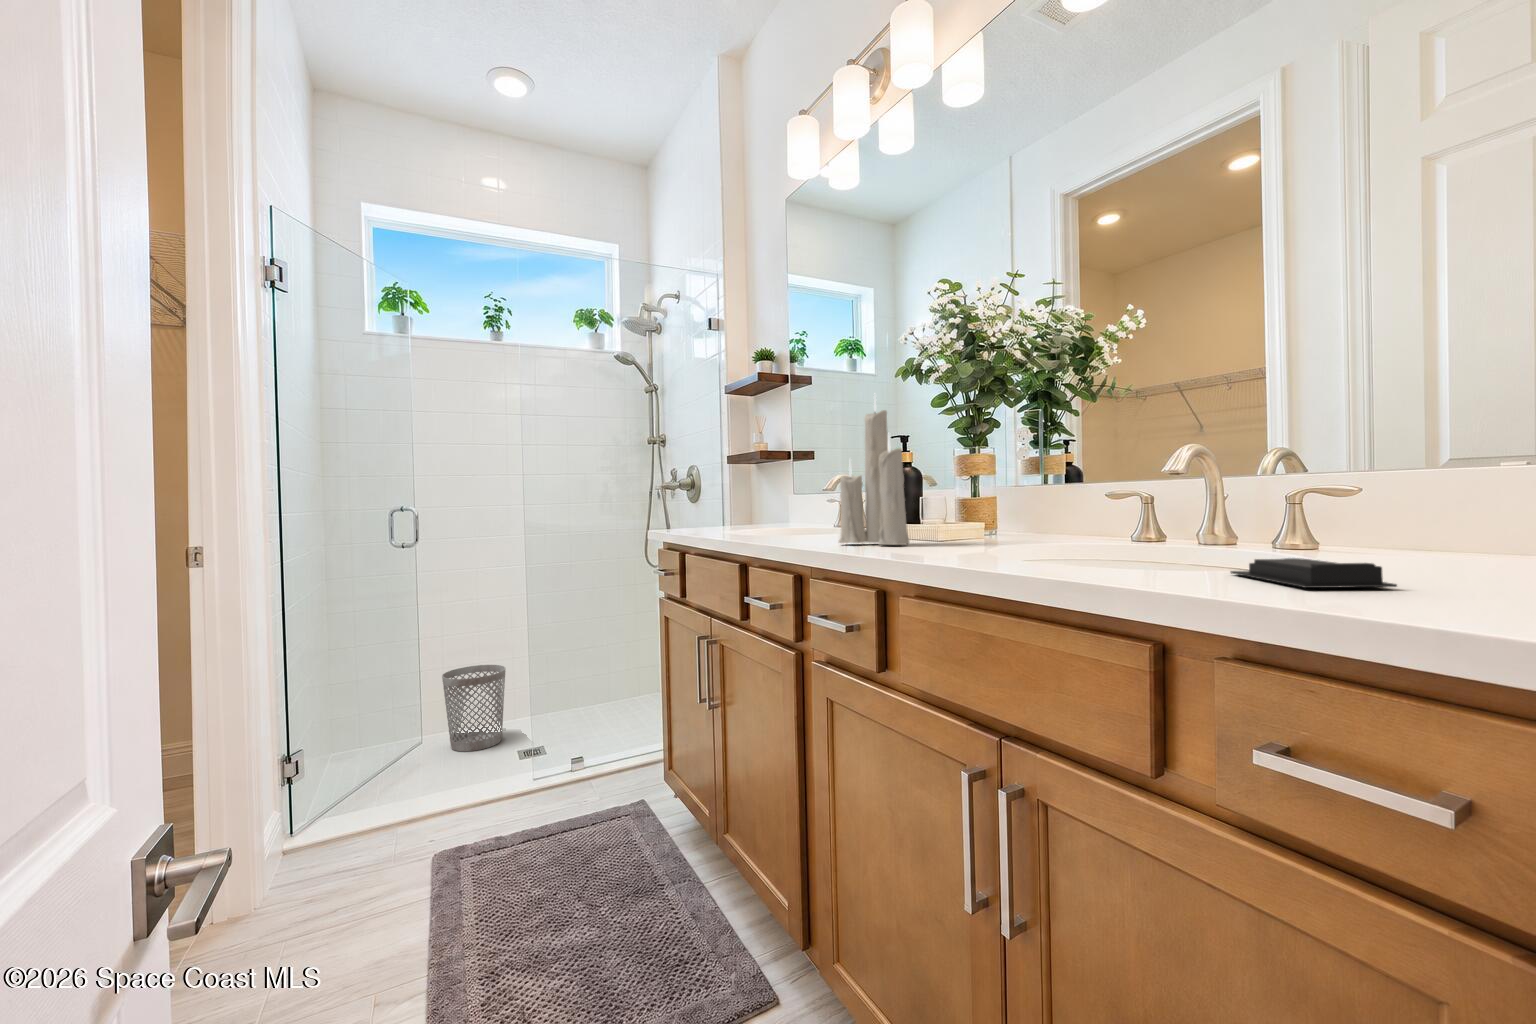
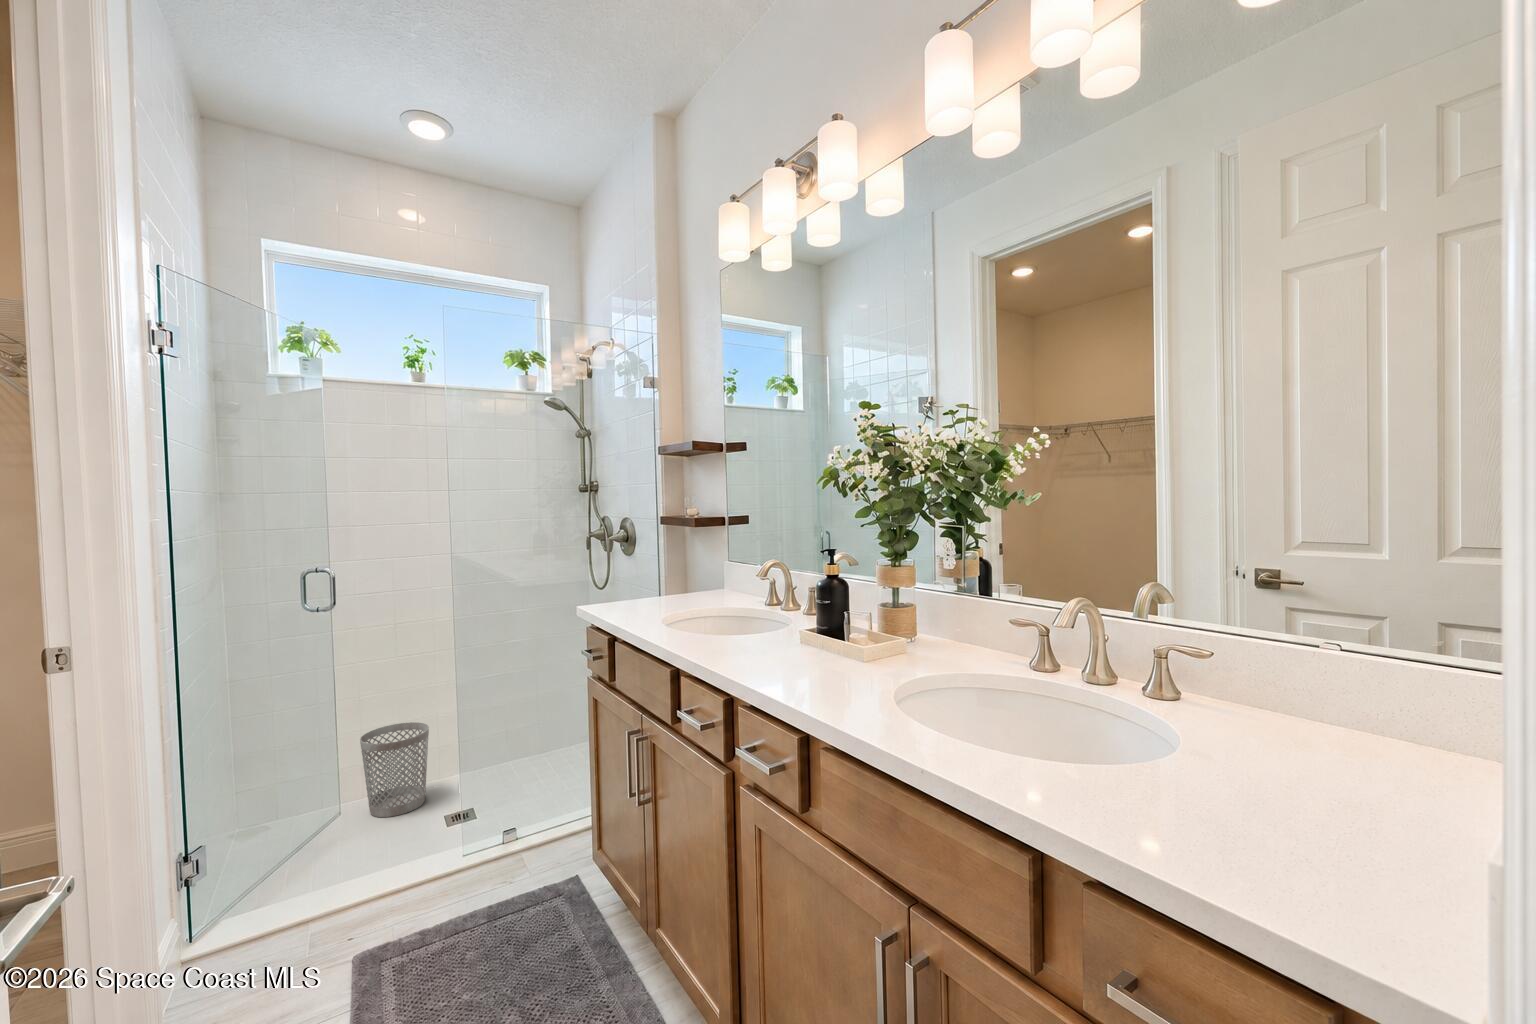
candle: present [839,397,909,545] -> none [767,510,834,671]
soap bar: present [1231,558,1397,588] -> none [1111,784,1242,849]

